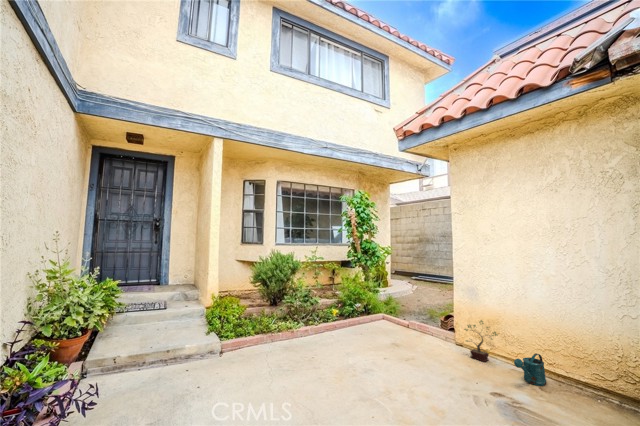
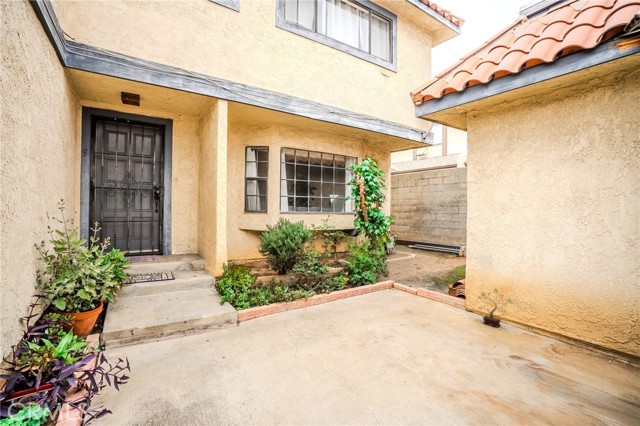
watering can: present [514,354,547,386] -> none [531,320,559,349]

